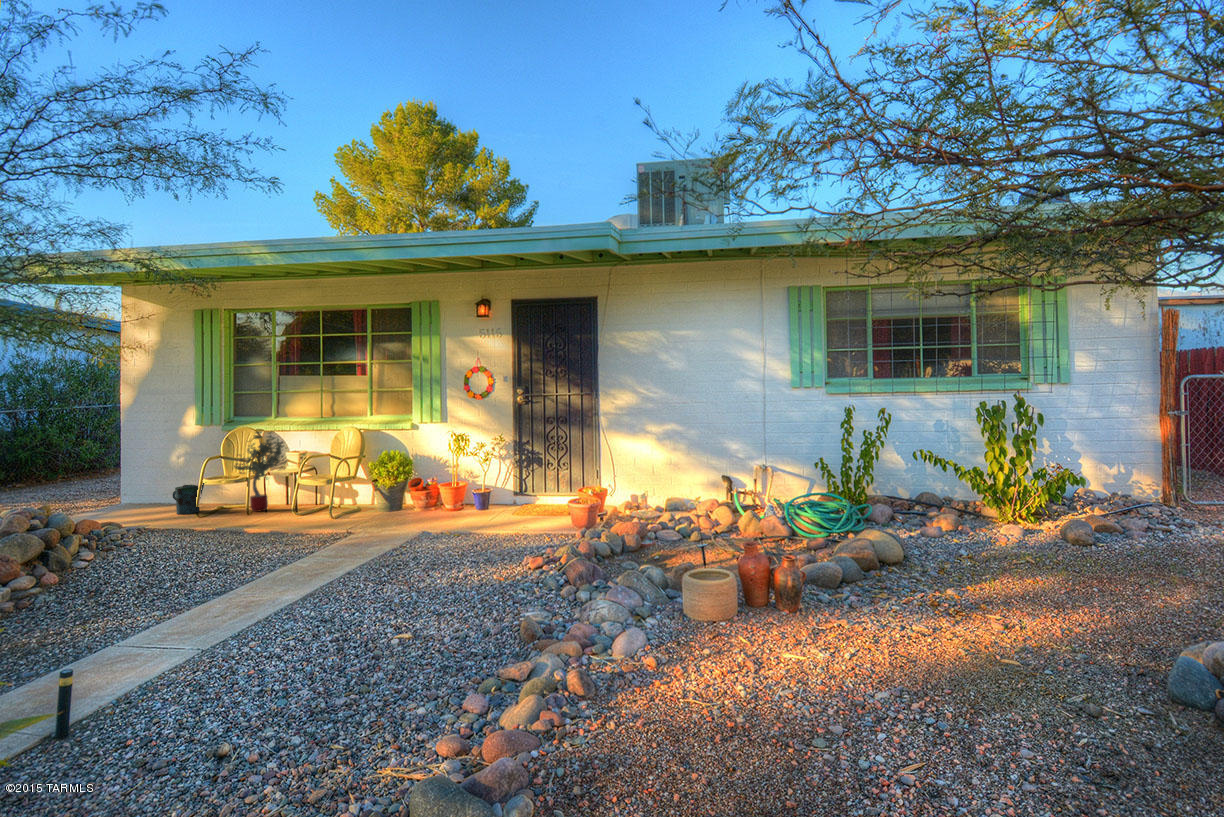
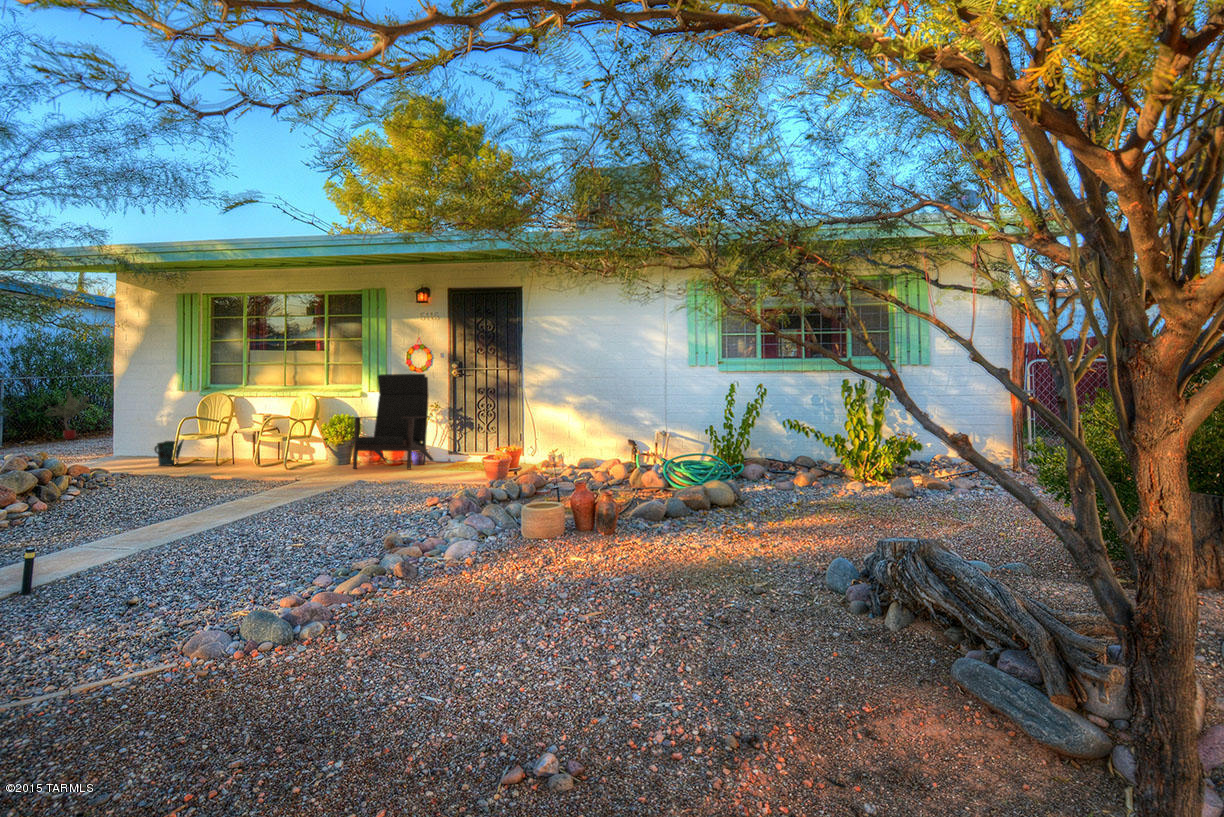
lounge chair: none [404,404,497,515] -> present [351,374,433,469]
potted tree: present [234,431,287,512] -> present [47,391,89,440]

